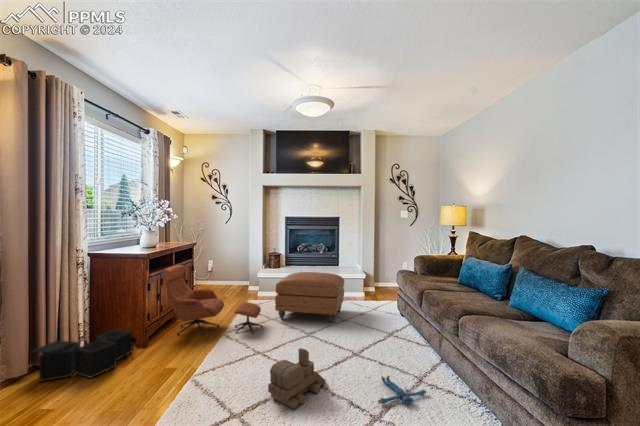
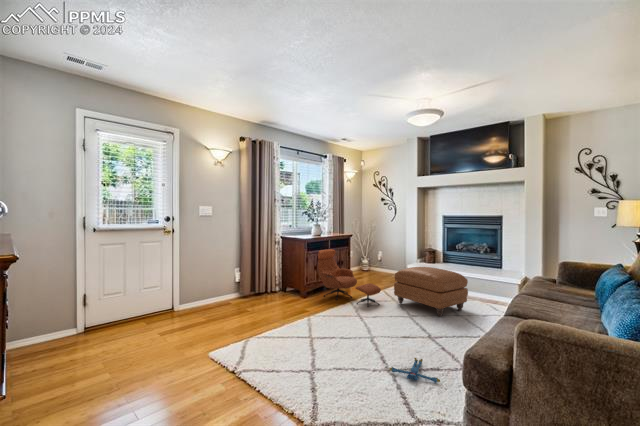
storage bin: present [32,330,133,382] -> none [250,282,297,305]
toy train: present [268,348,326,409] -> none [326,314,374,351]

